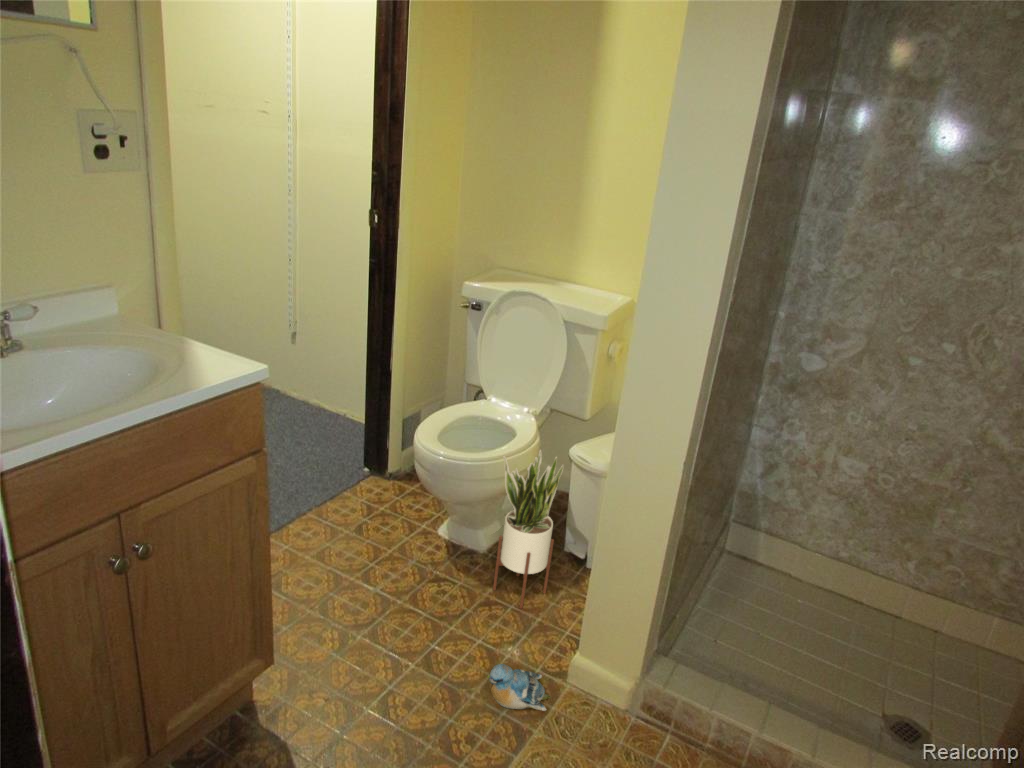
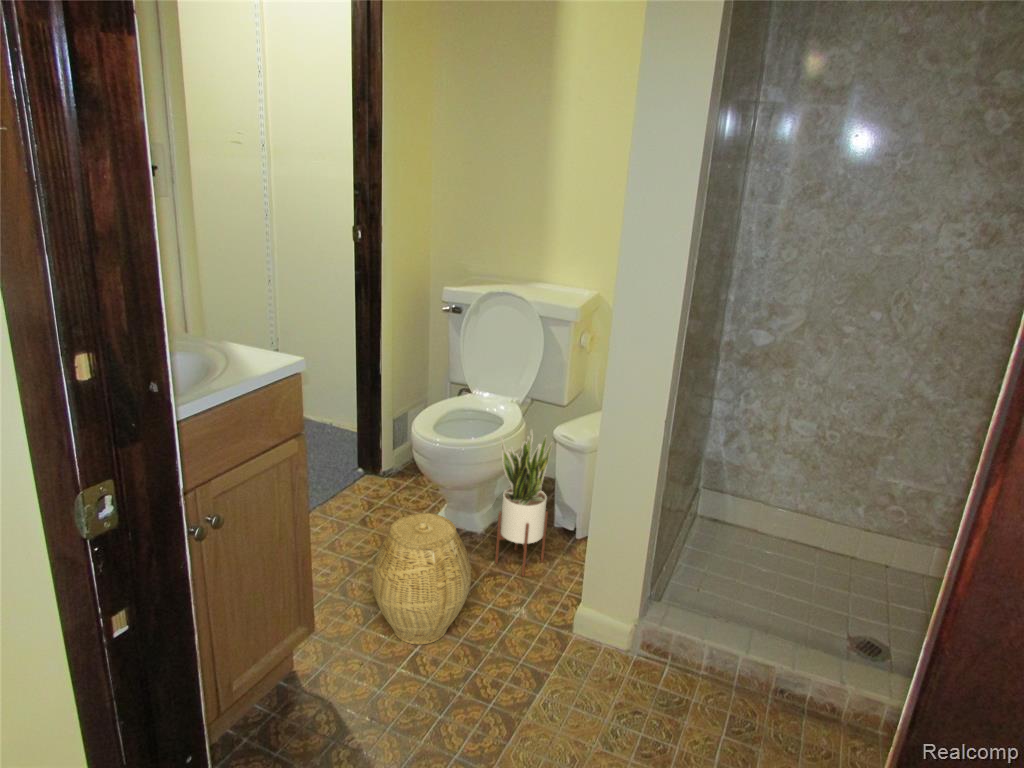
woven basket: none [348,537,457,681] -> present [372,513,471,645]
plush toy: present [487,664,551,711] -> none [504,618,561,657]

